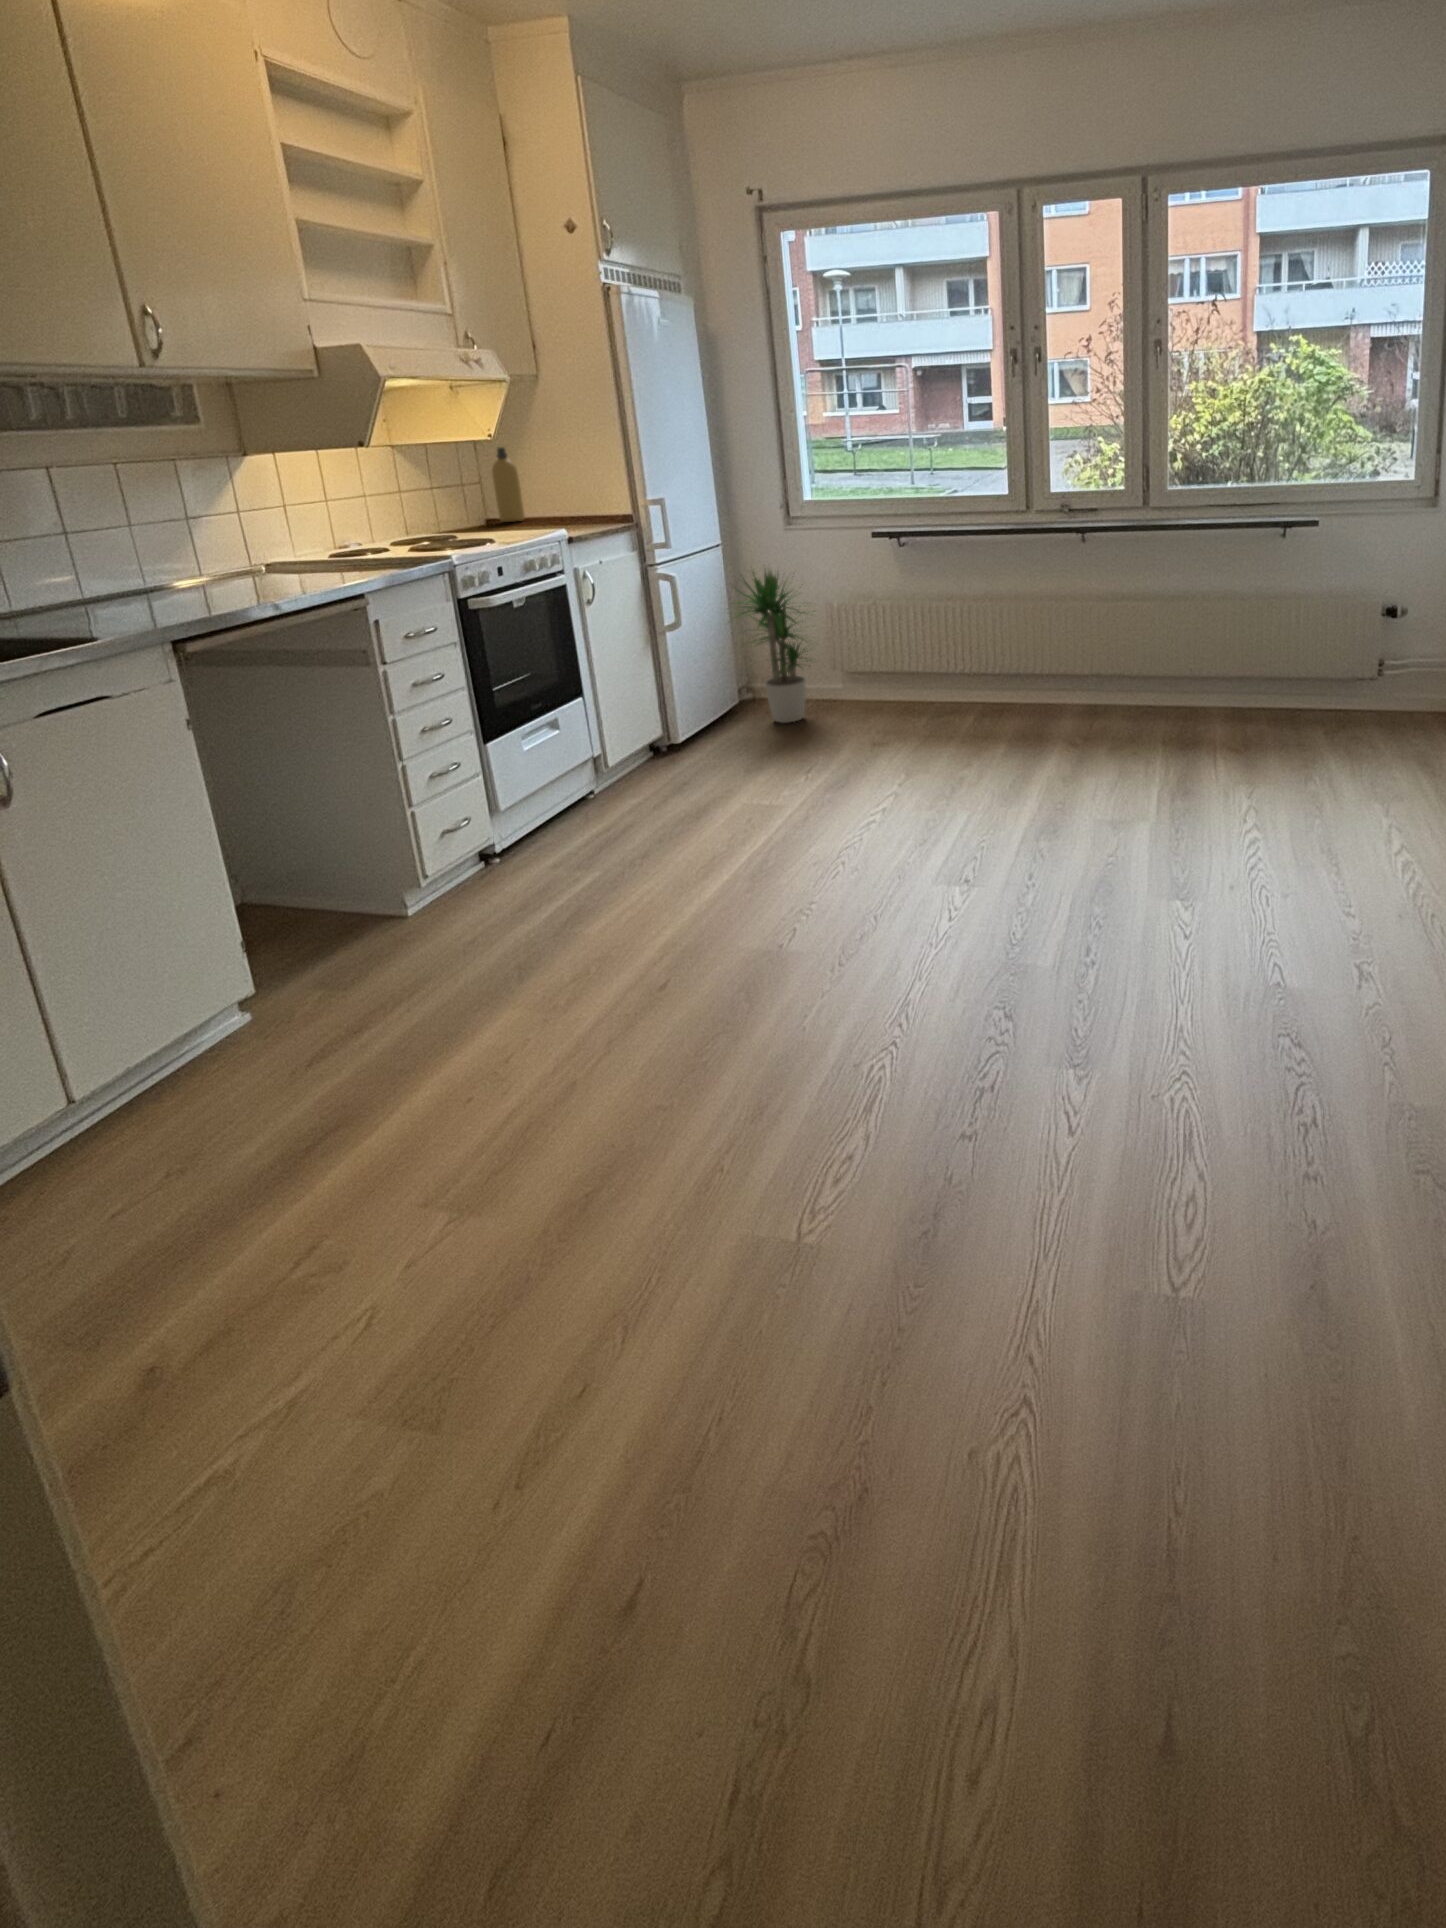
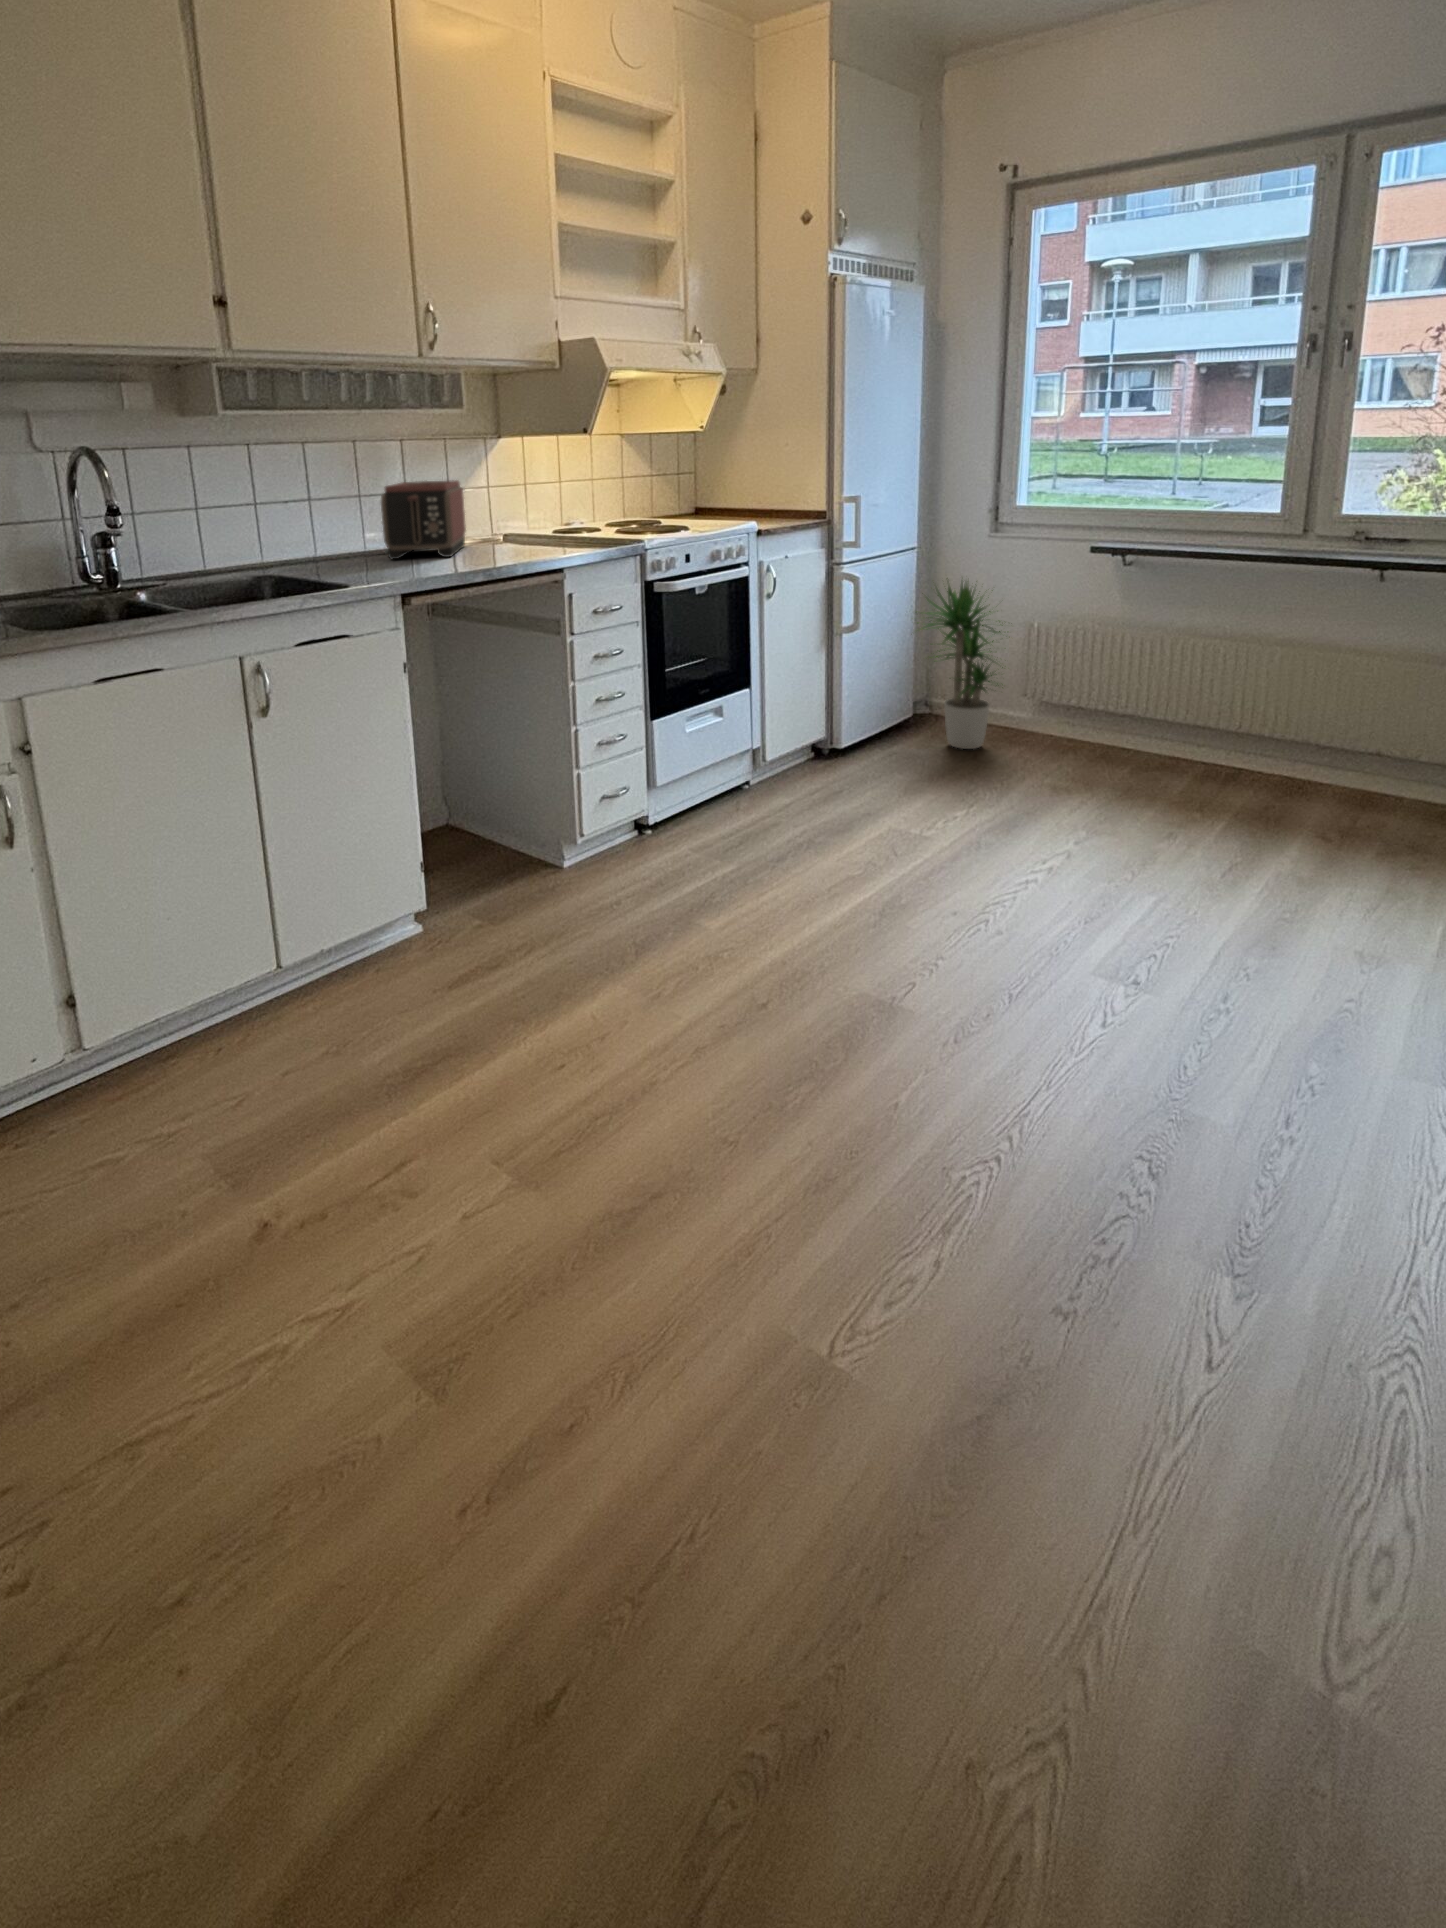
bottle: present [492,447,525,522] -> none [705,439,729,511]
toaster: none [107,509,224,607] -> present [381,480,466,559]

